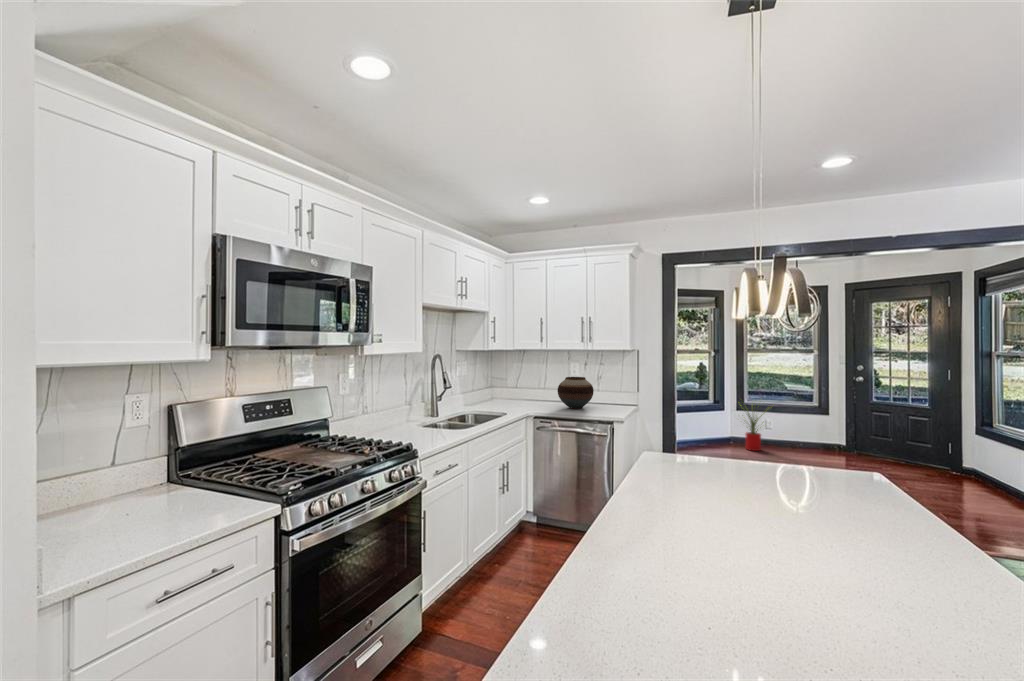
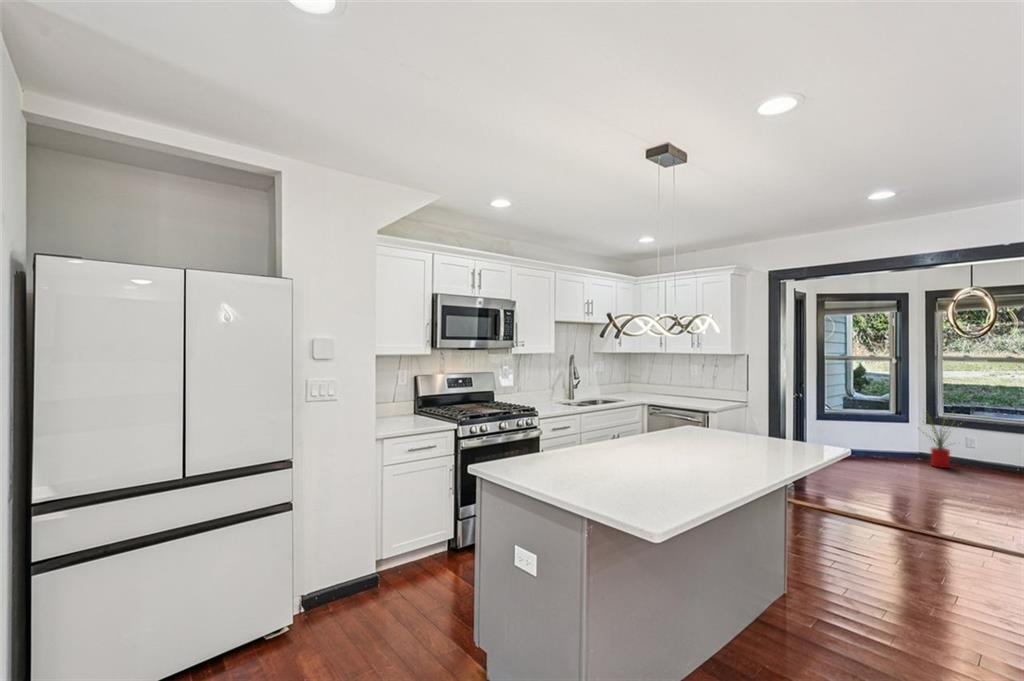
vase: present [558,377,594,409] -> none [674,376,705,402]

